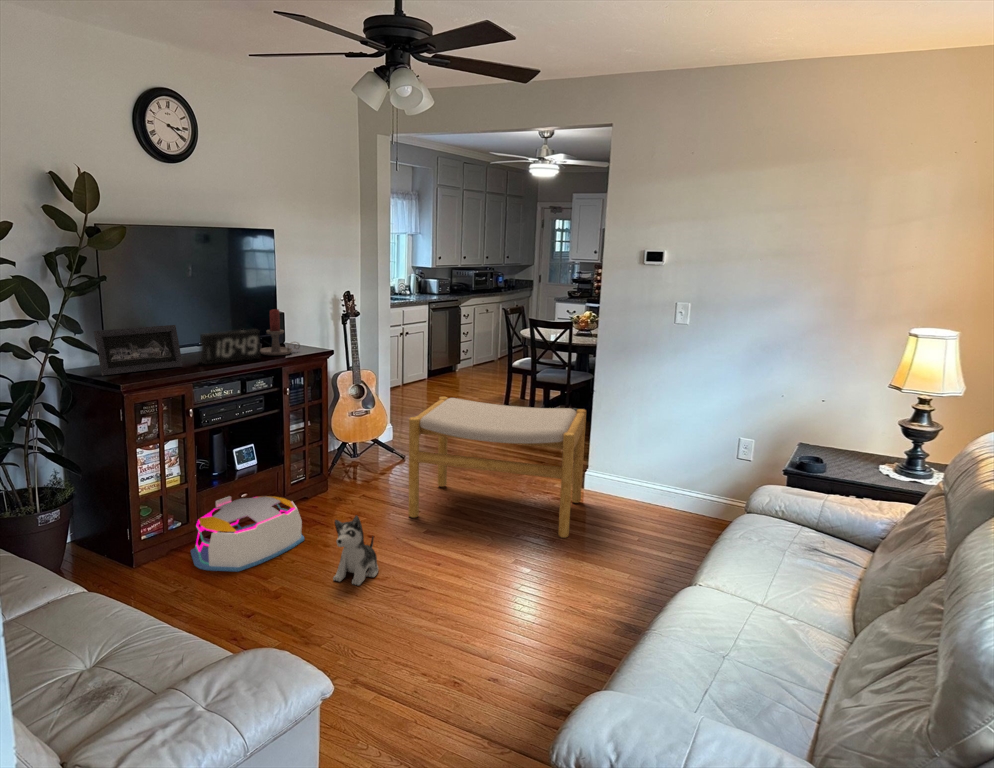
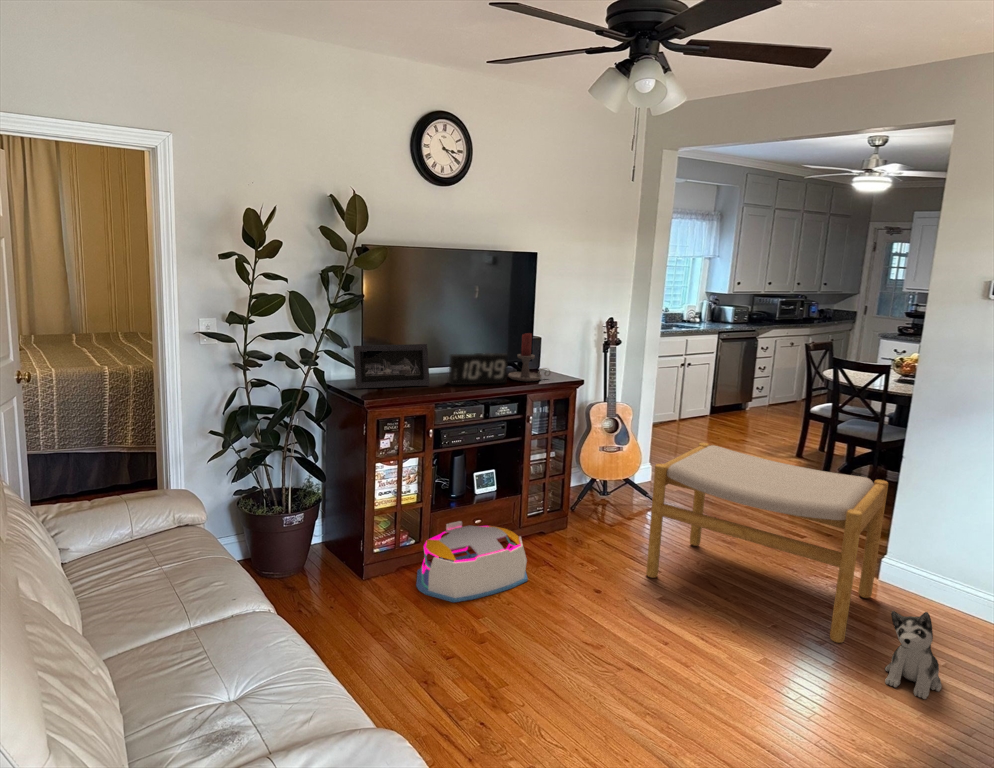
plush toy: present [333,515,378,585] -> present [885,611,941,699]

